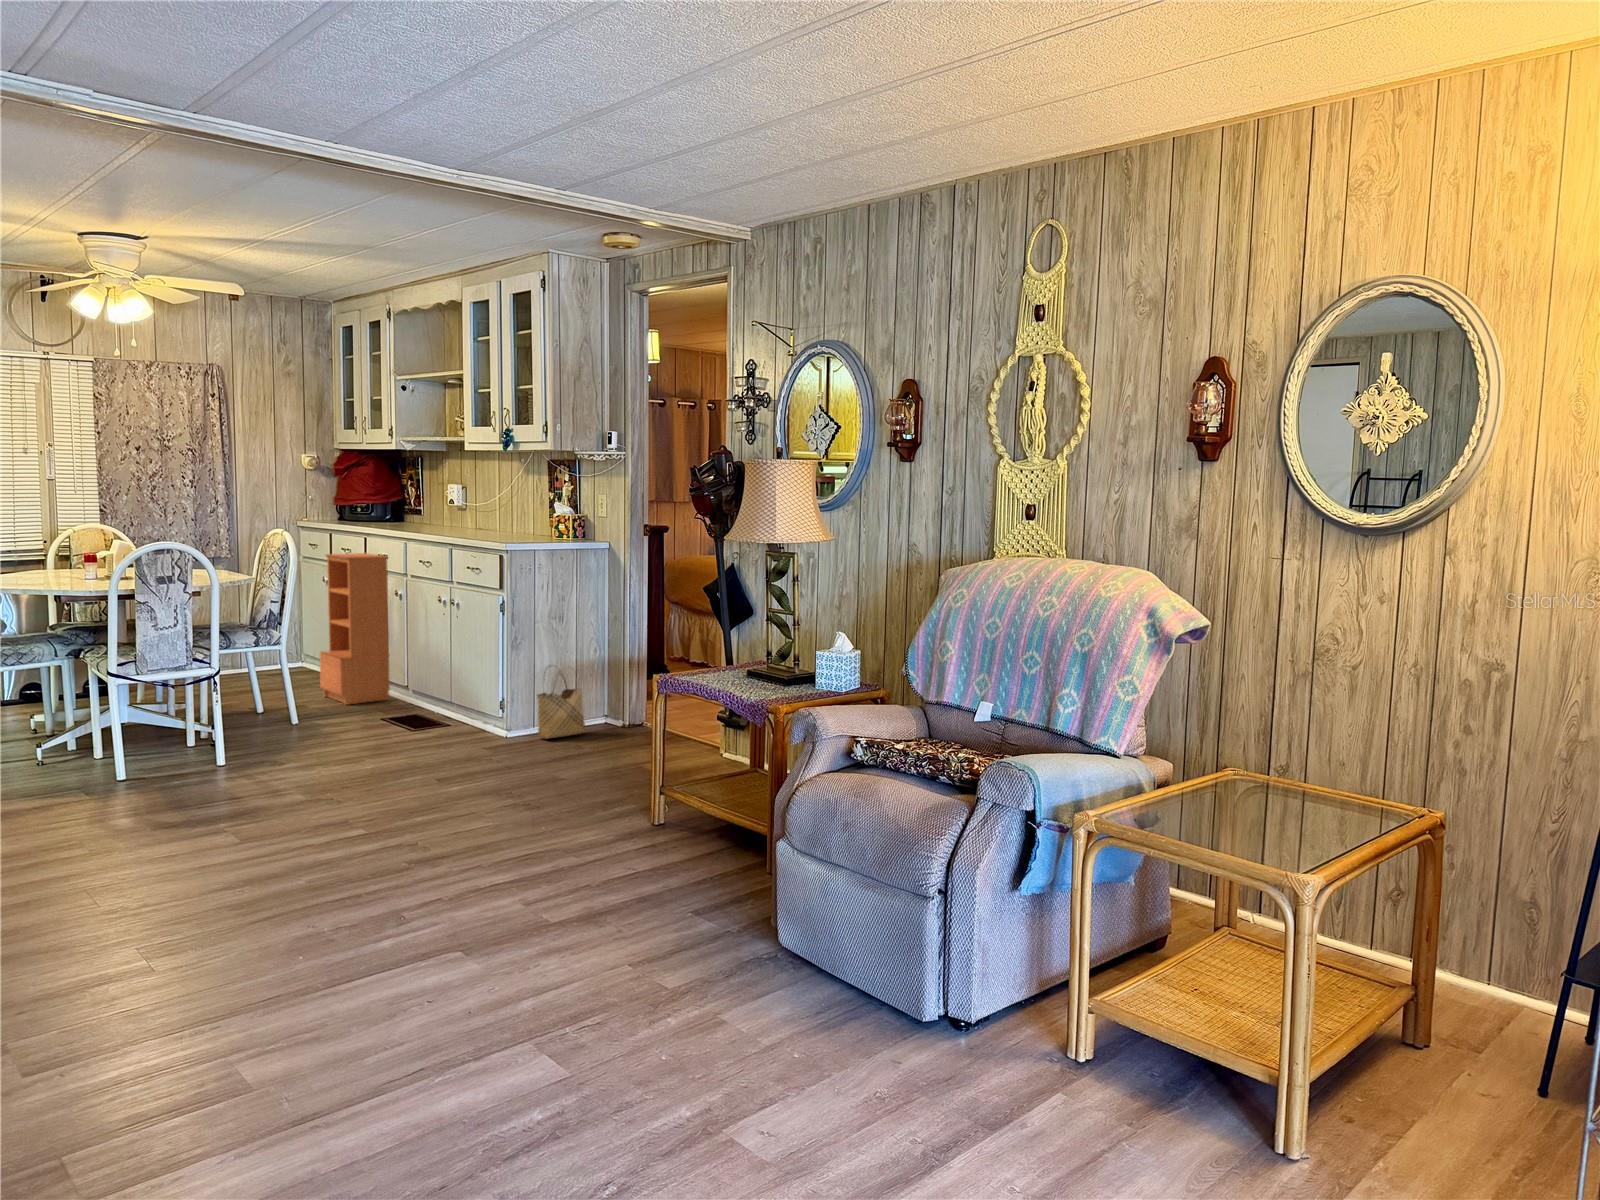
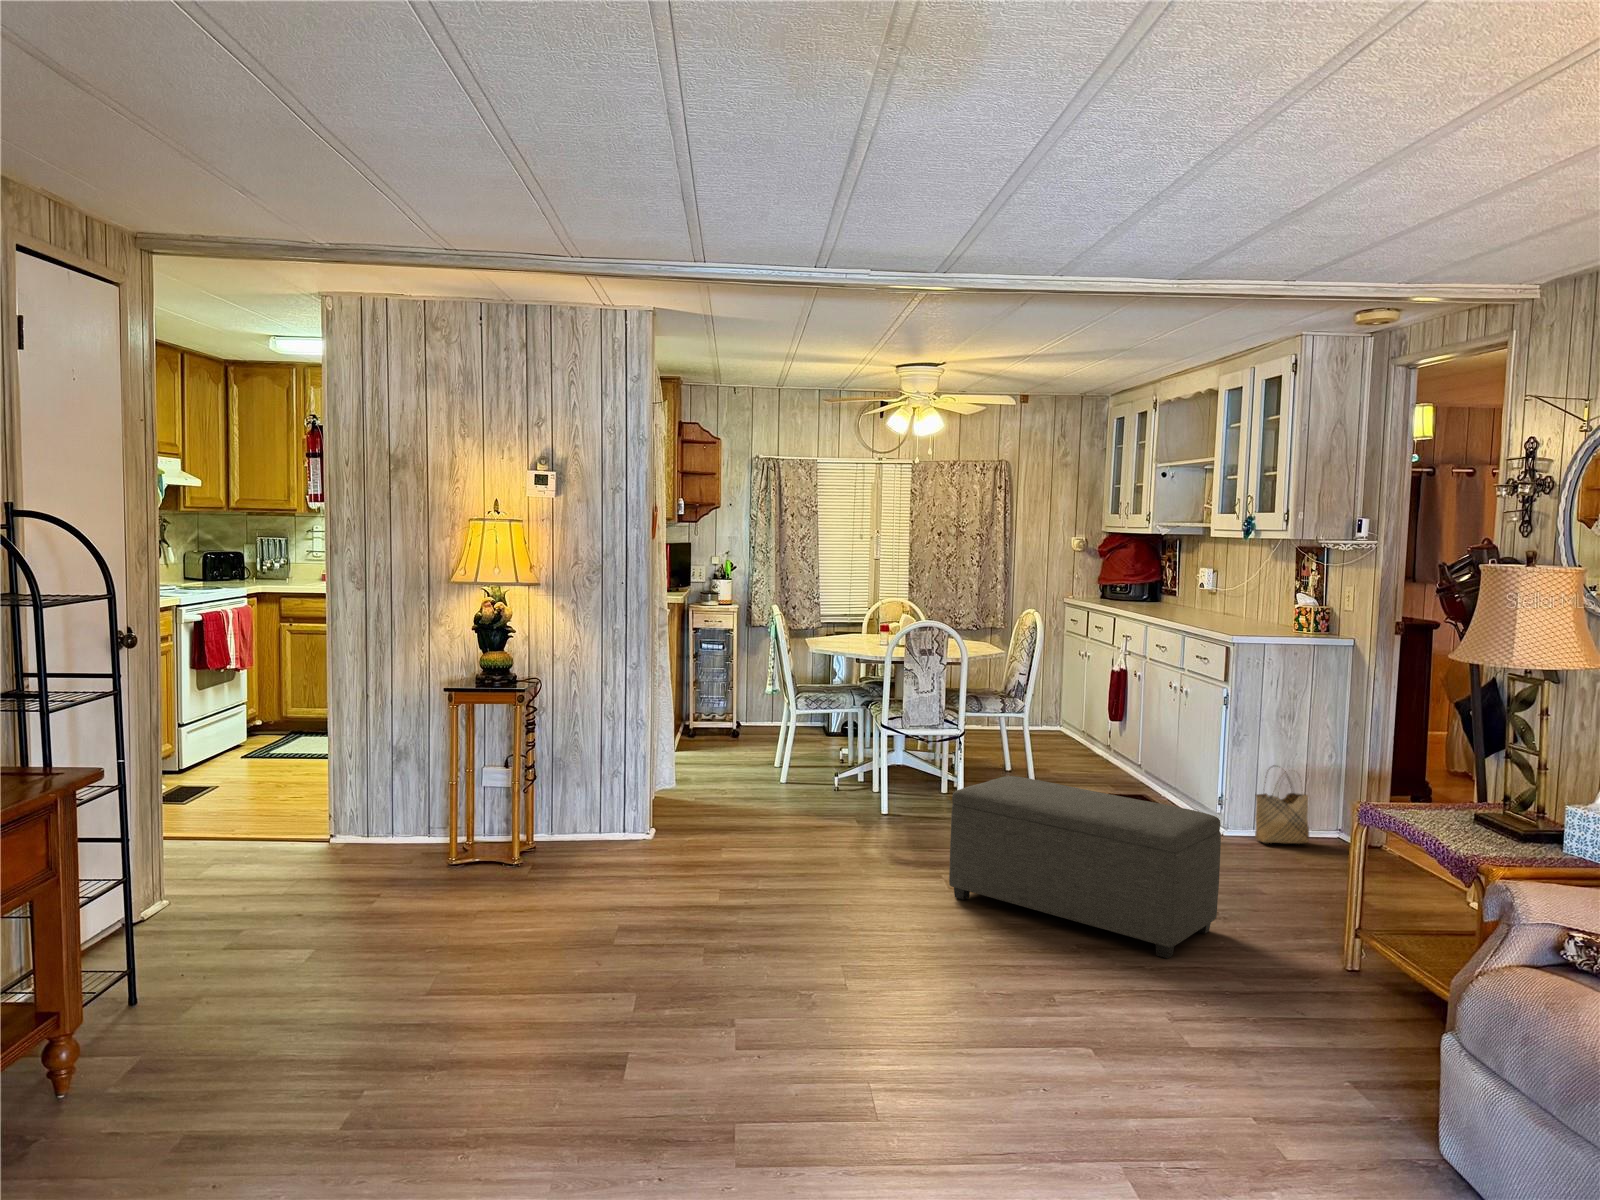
bookcase: present [320,553,390,705] -> none [1063,632,1130,774]
ottoman: none [243,705,536,855] -> present [949,776,1221,959]

